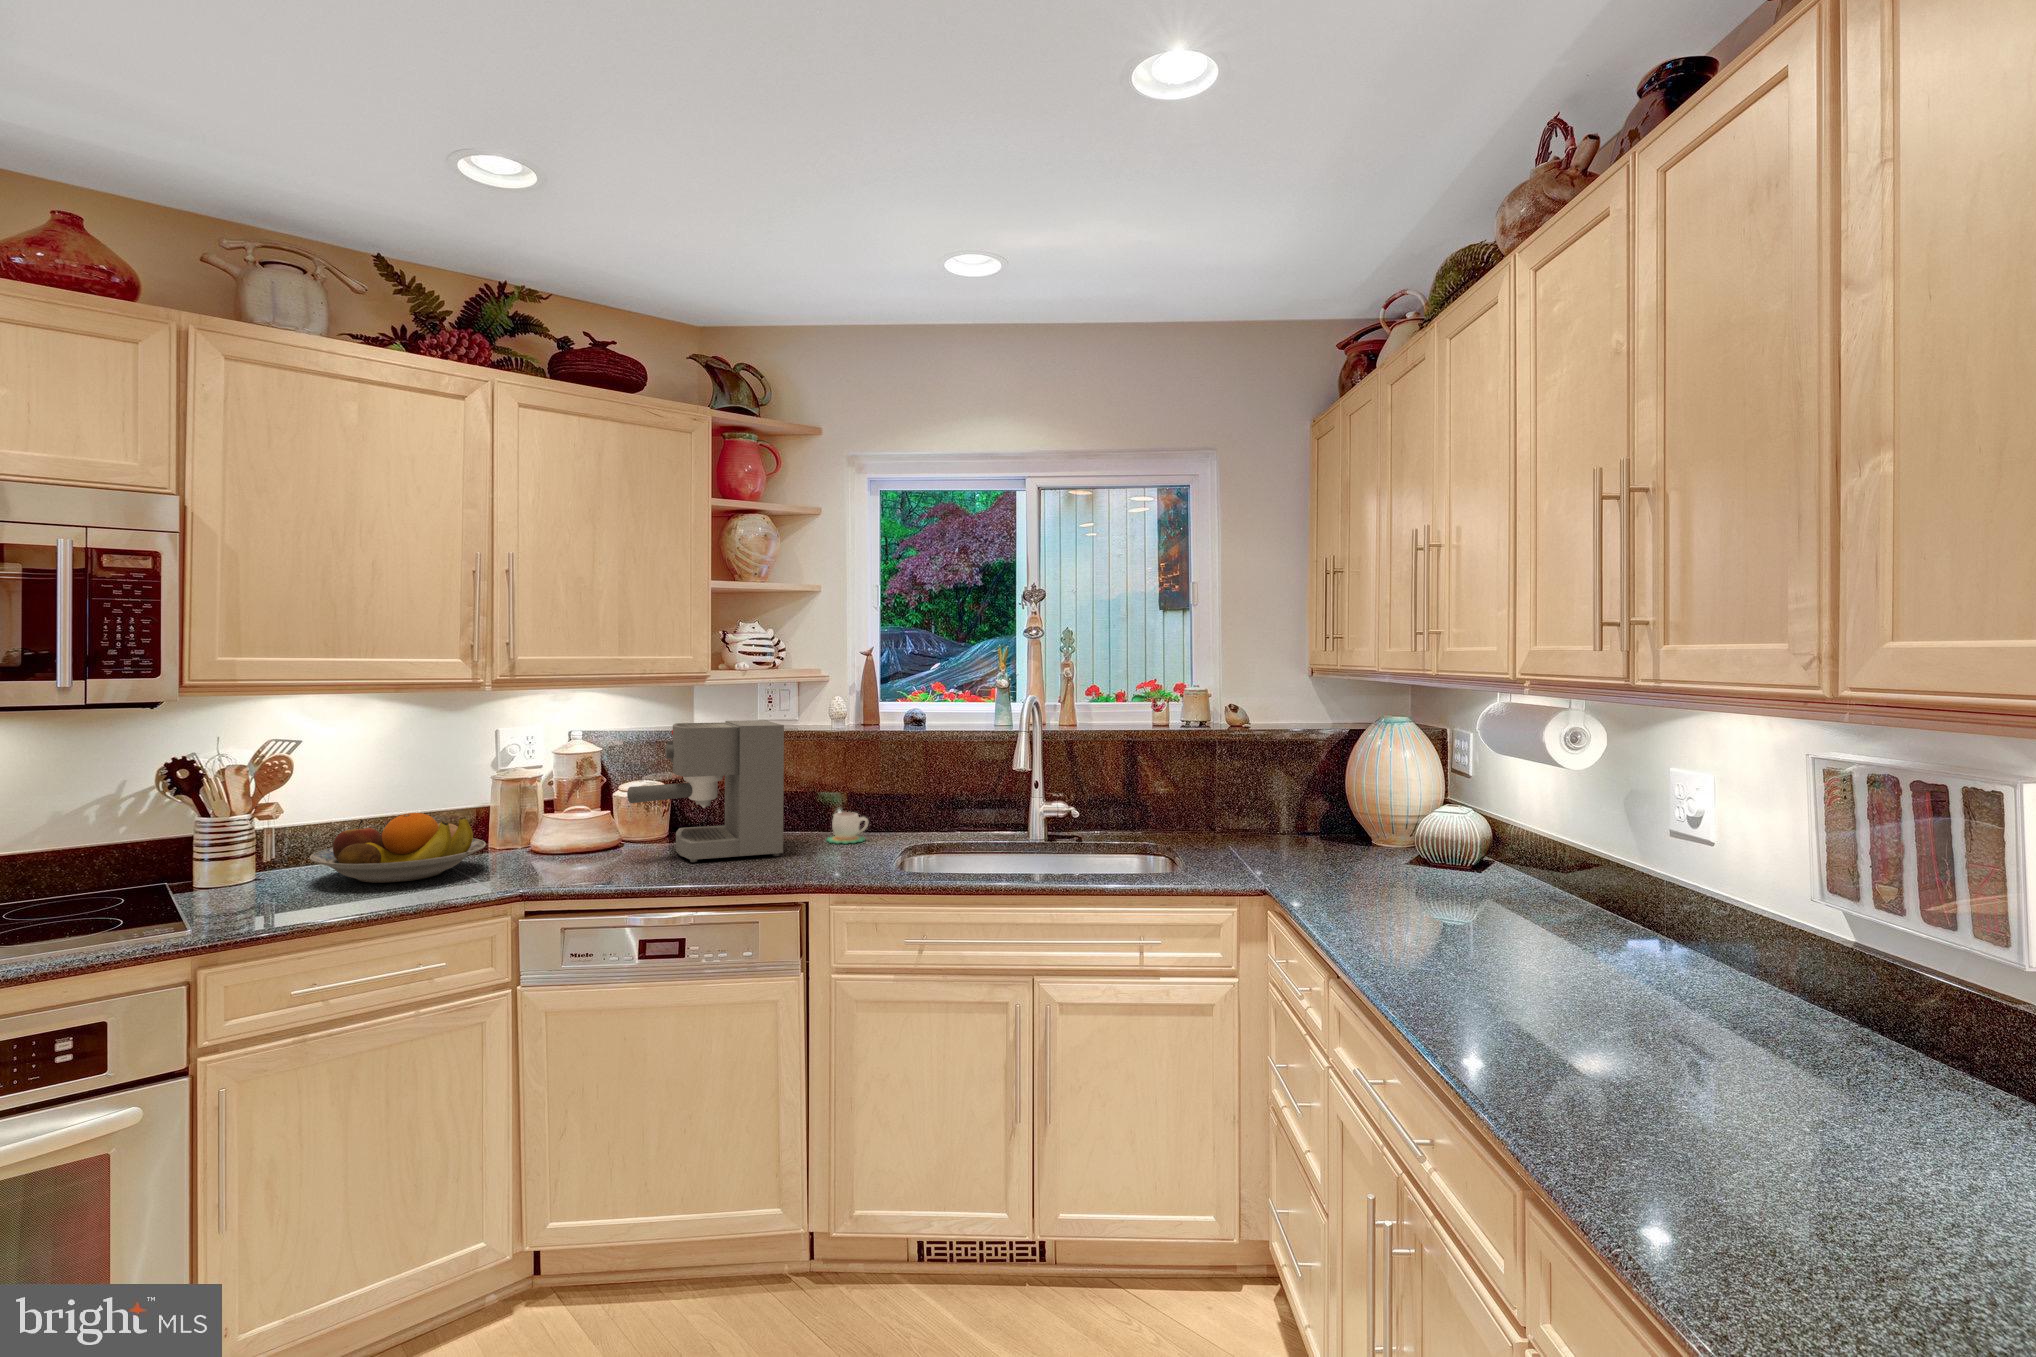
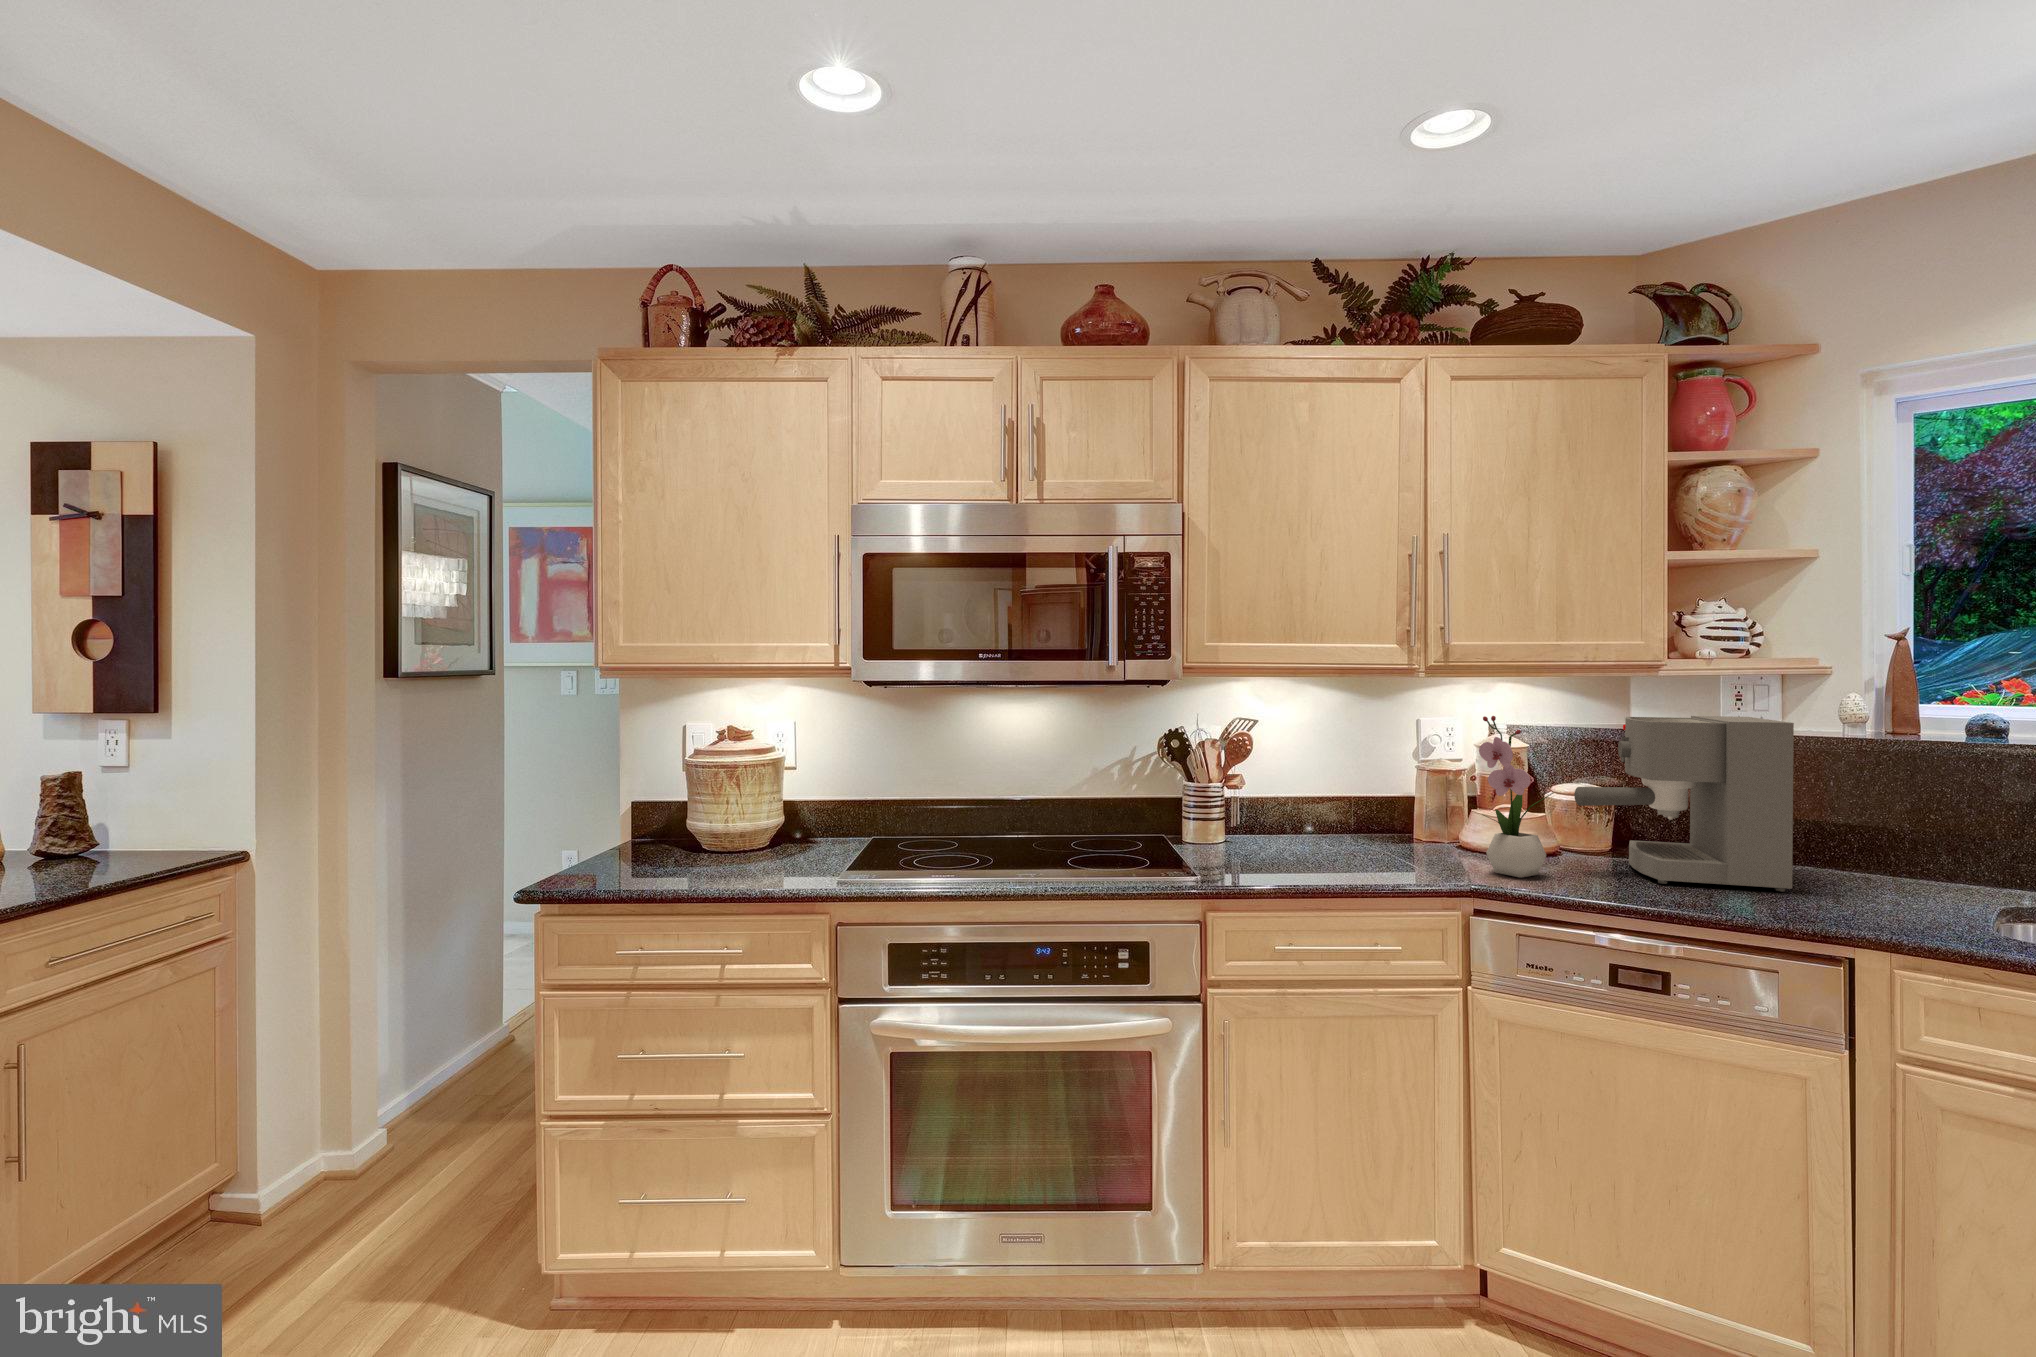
flower arrangement: none [537,727,607,874] -> present [1479,716,1553,878]
mug: present [827,812,869,844] -> none [1848,845,1924,890]
fruit bowl: present [310,813,486,883] -> none [1269,795,1420,861]

